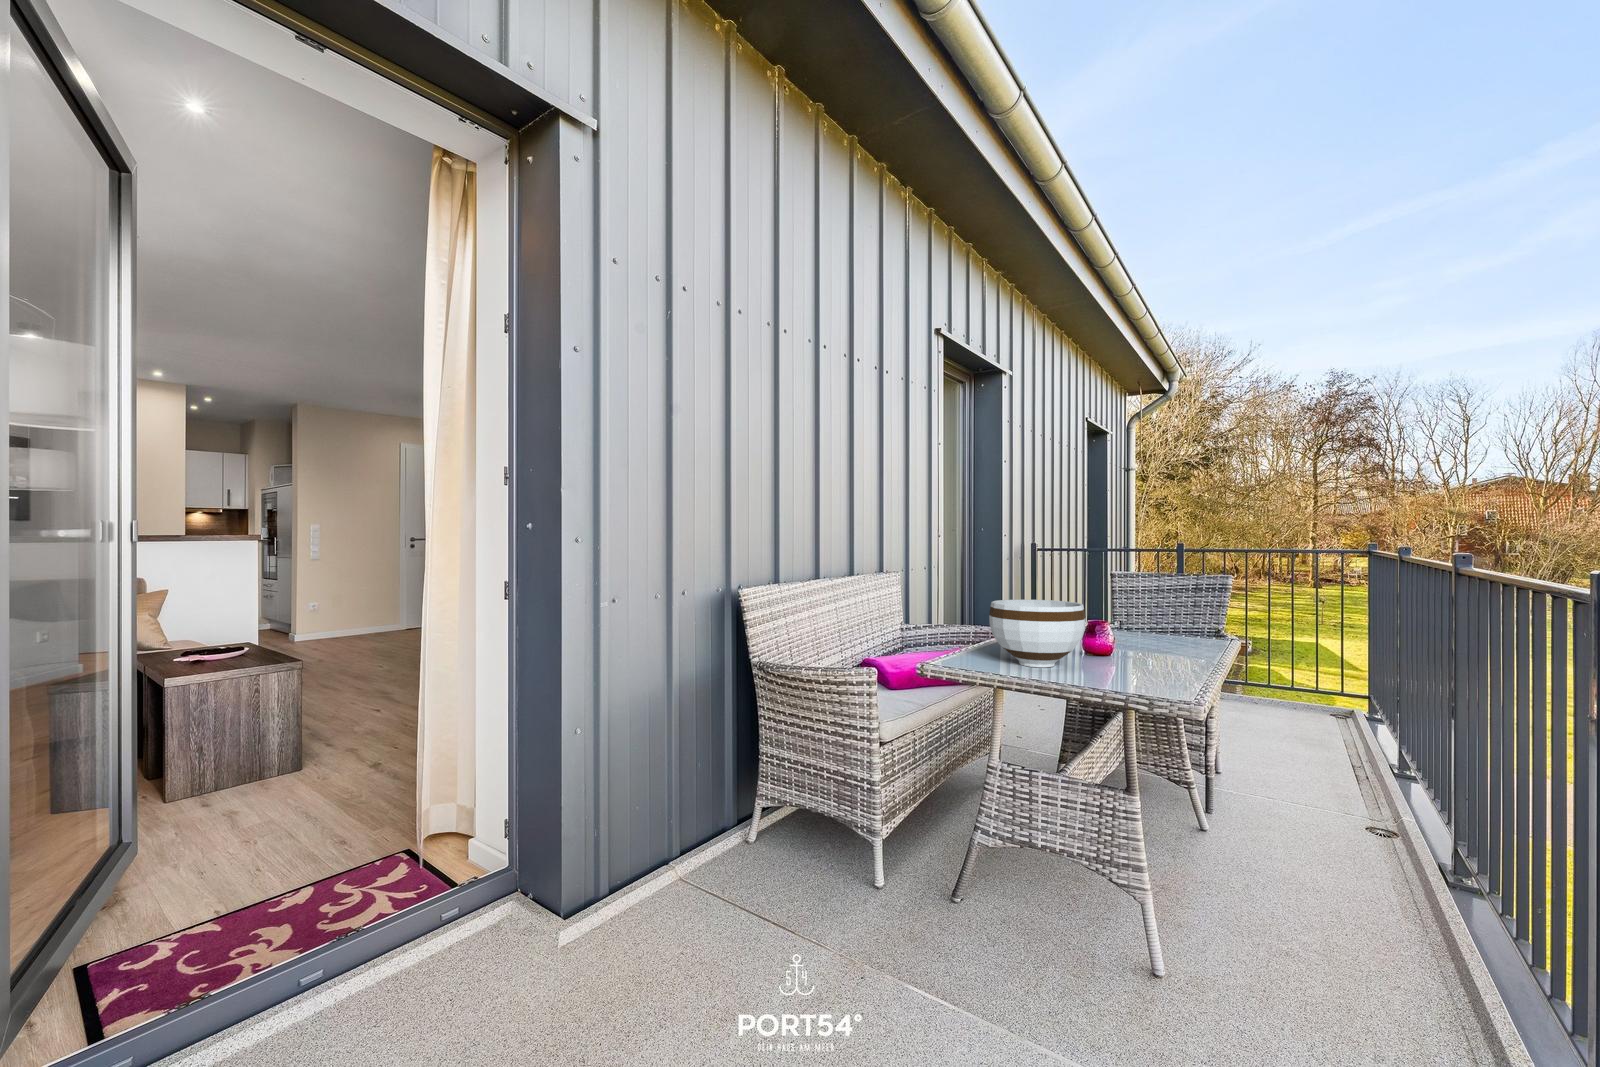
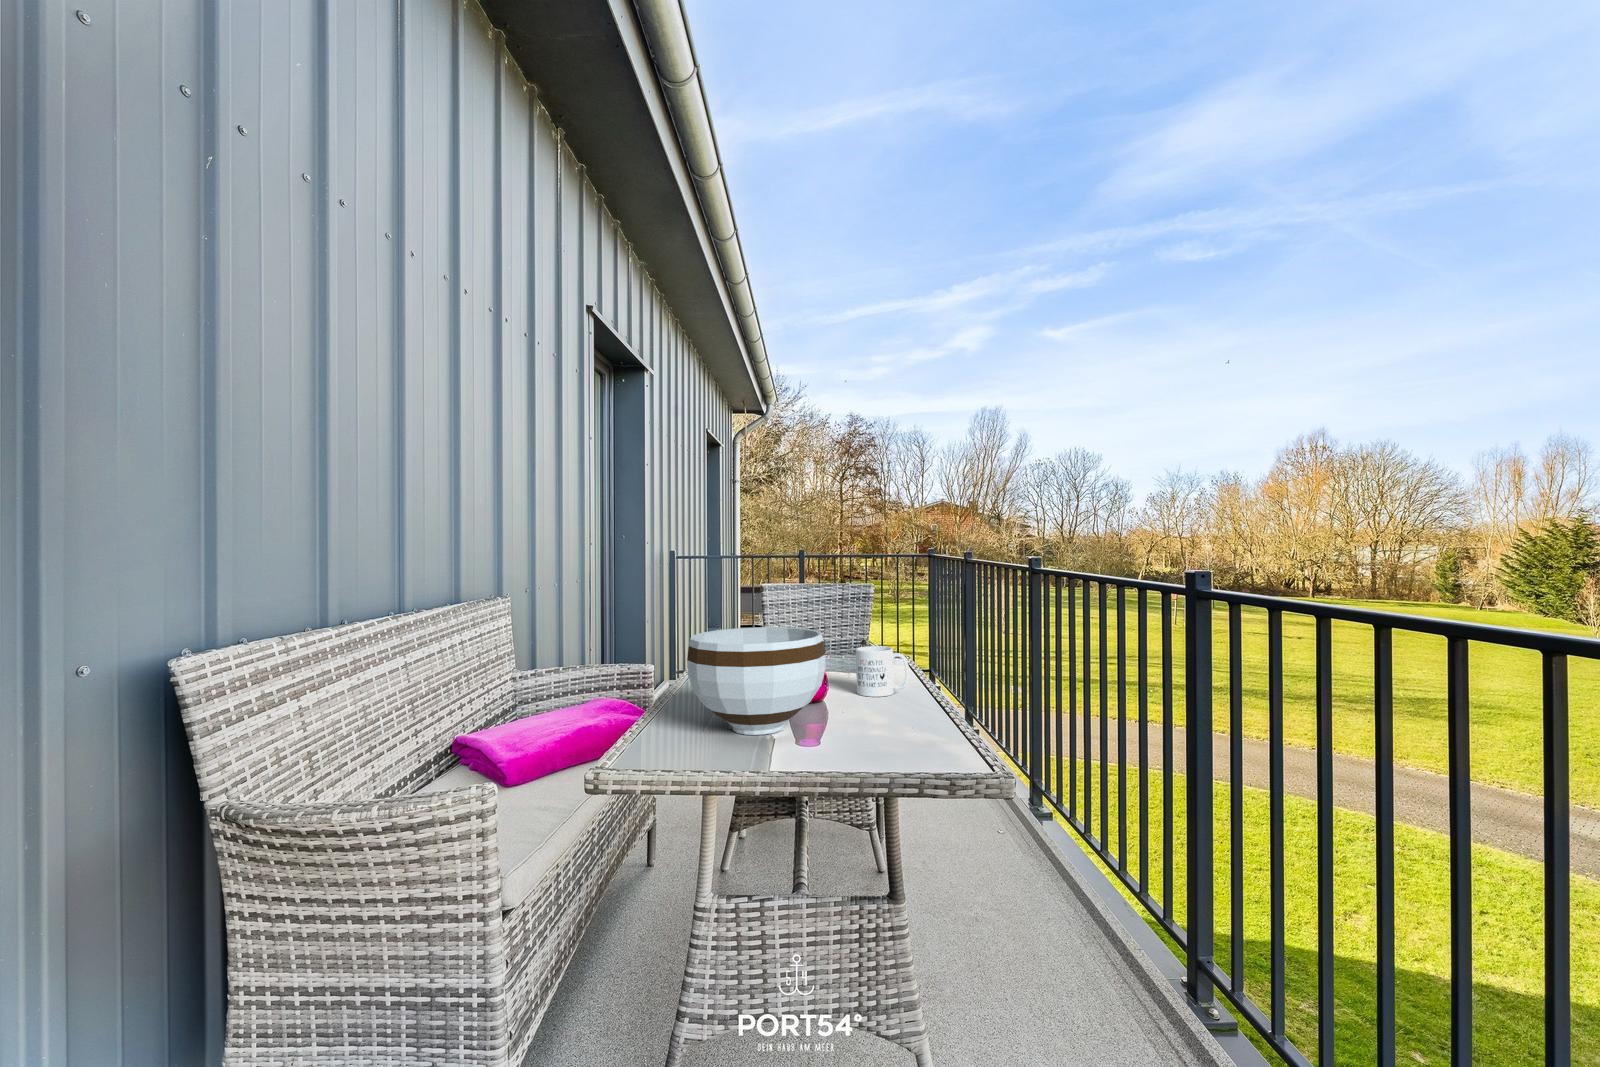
mug: none [1132,624,1176,661] -> present [856,646,909,697]

